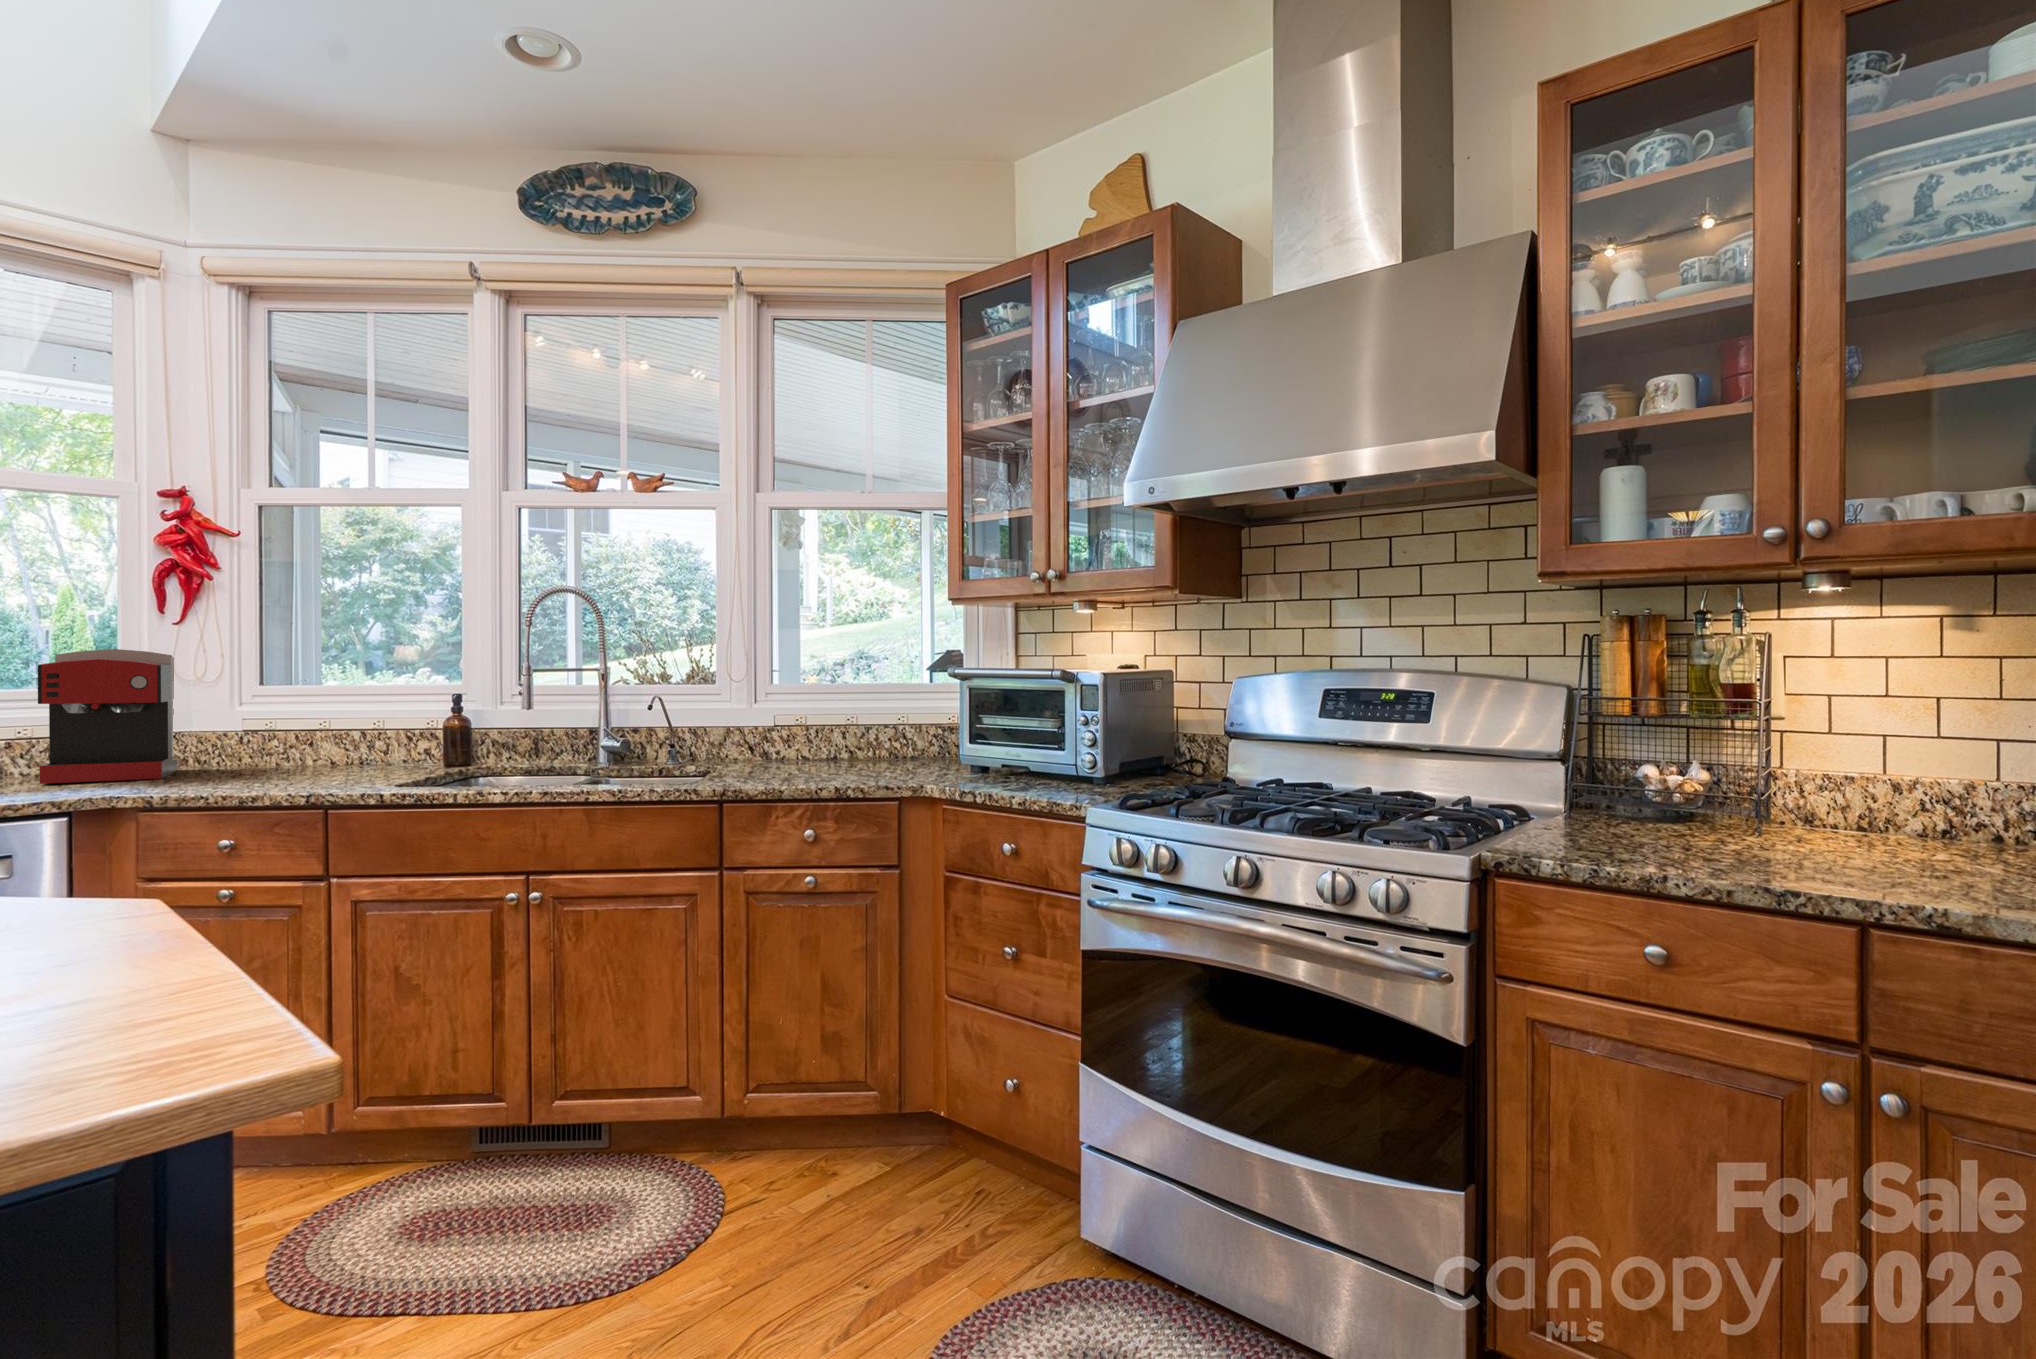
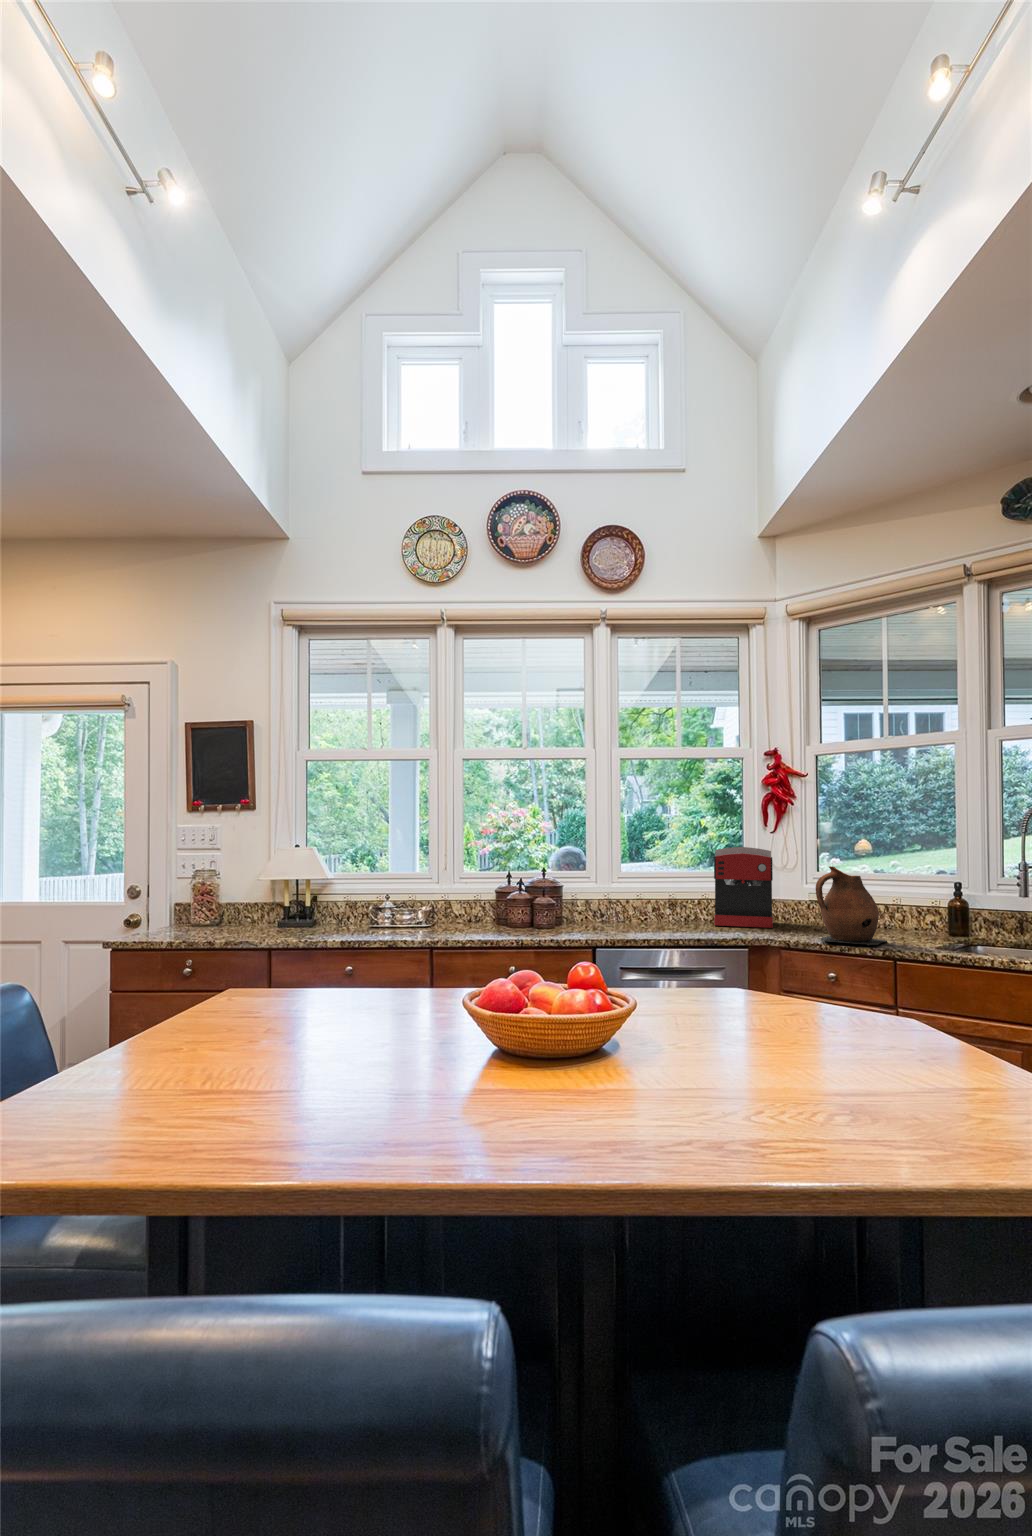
ceramic pitcher: none [202,675,332,792] -> present [816,866,887,946]

